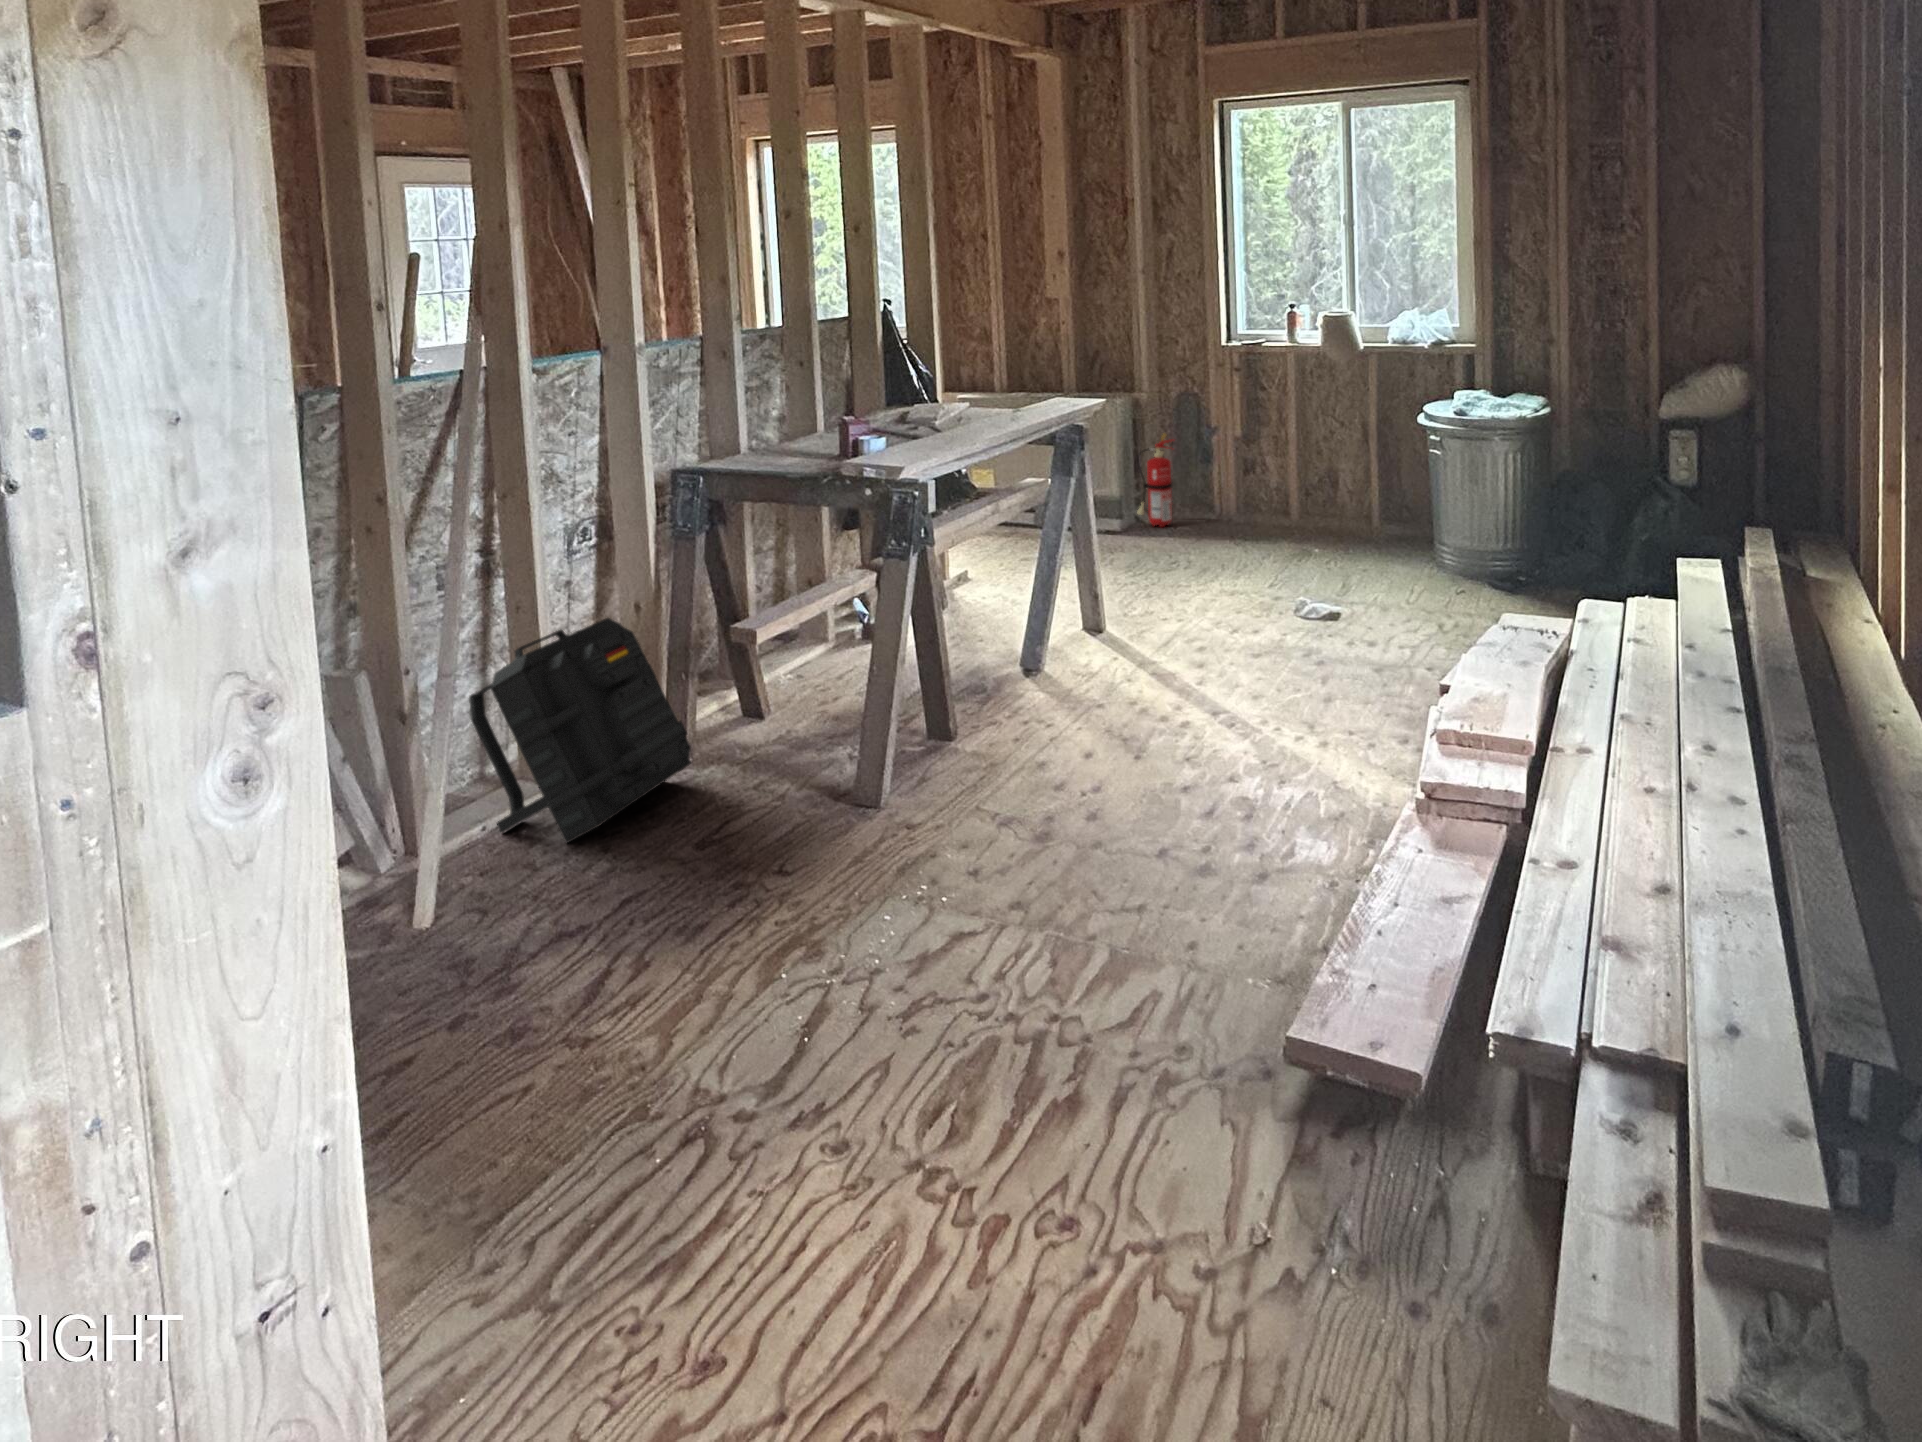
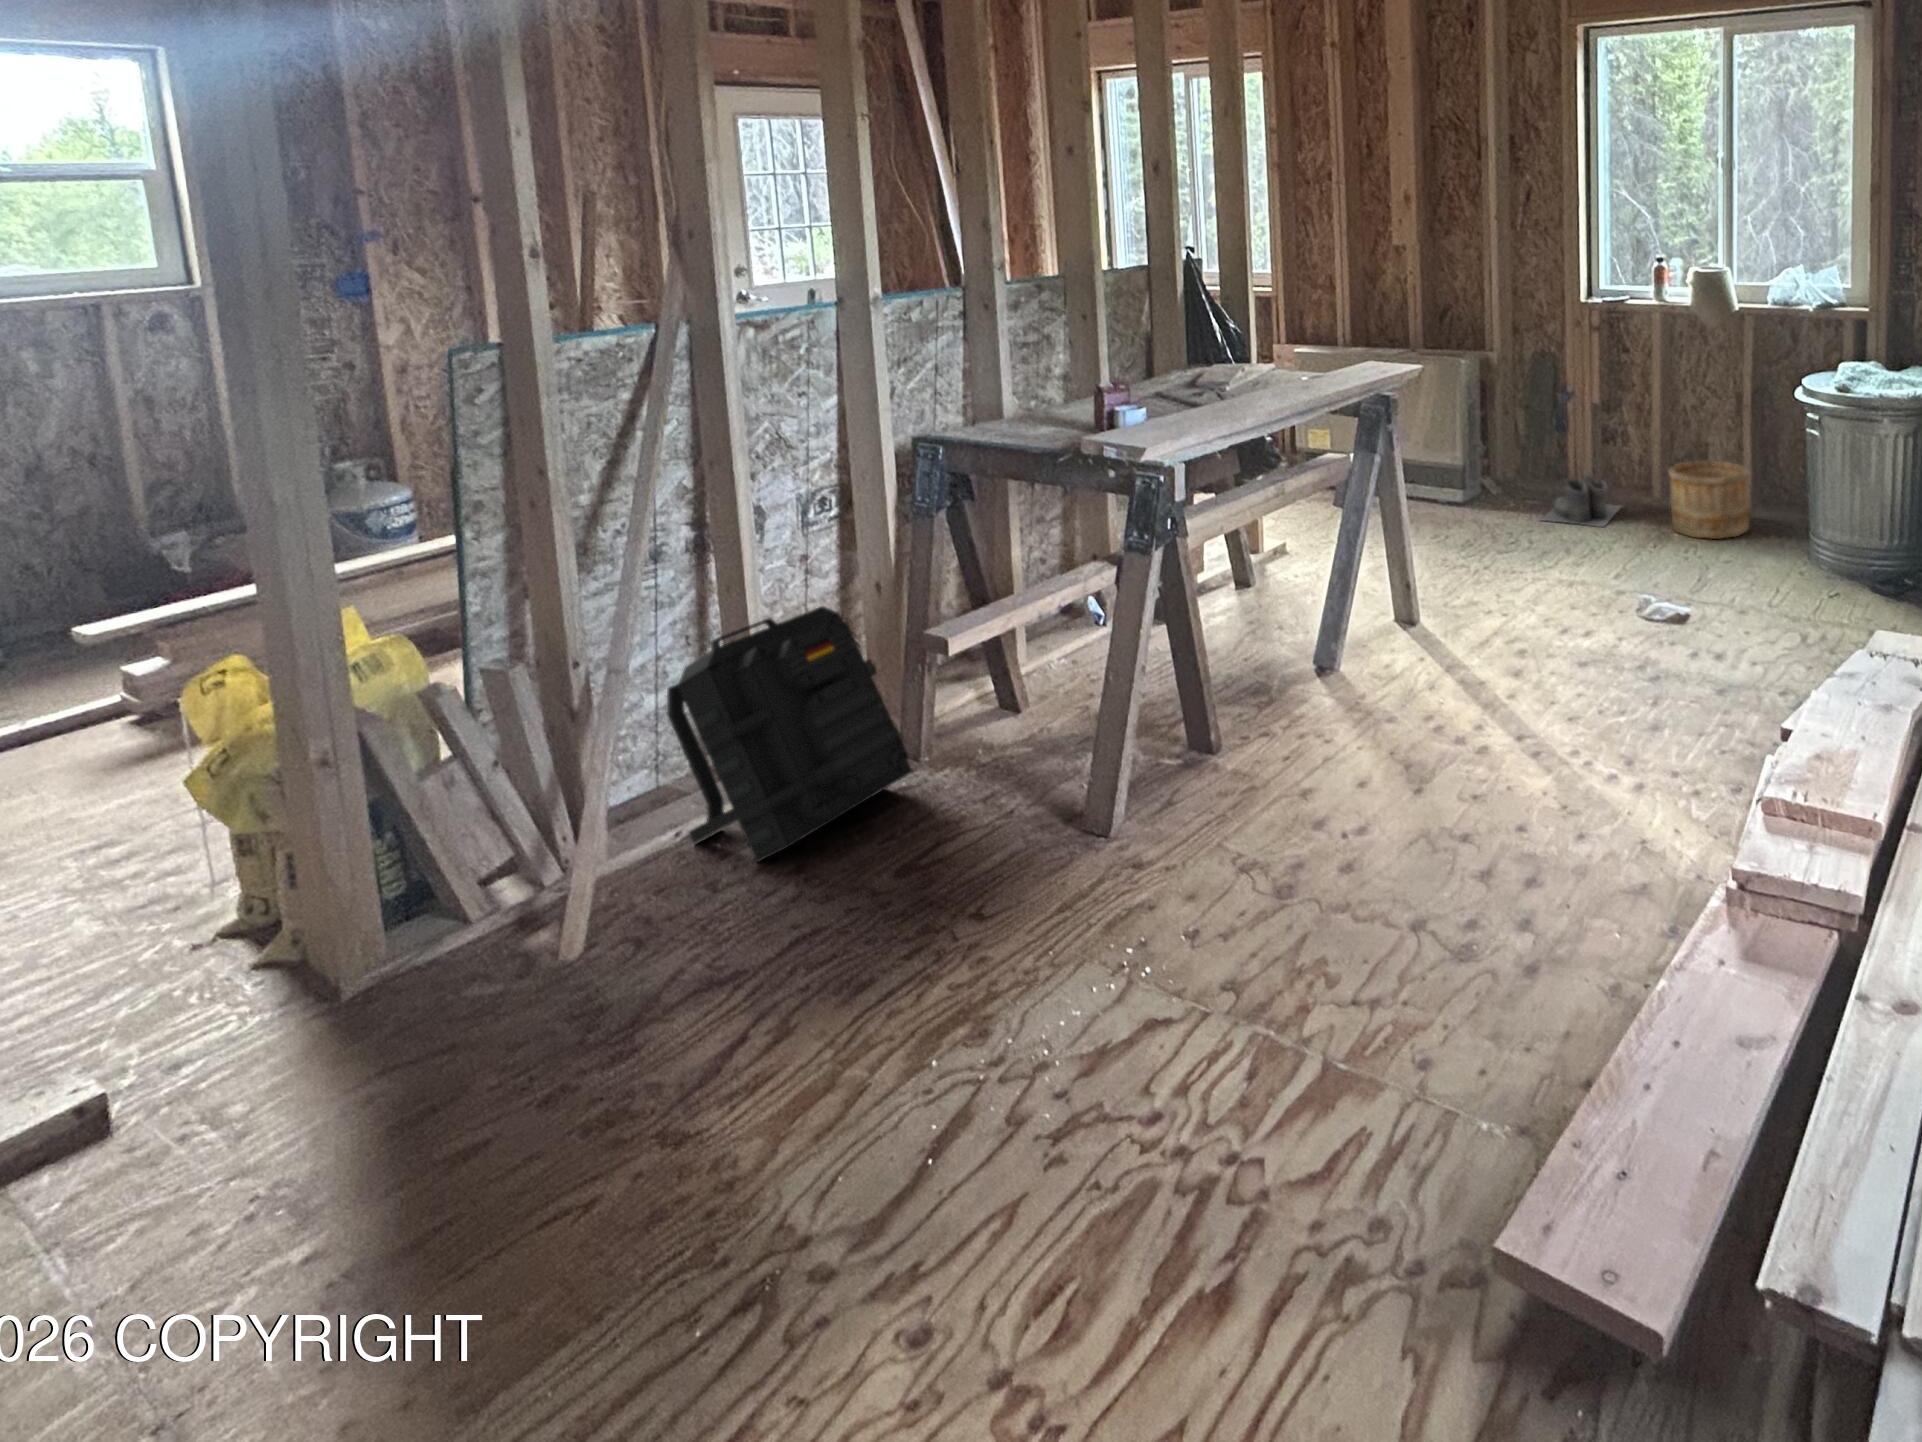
fire extinguisher: present [1137,434,1173,527] -> none [1481,397,1526,501]
wooden bucket: none [1305,483,1378,551] -> present [1668,460,1751,539]
boots: none [1193,499,1265,546] -> present [1542,475,1621,527]

